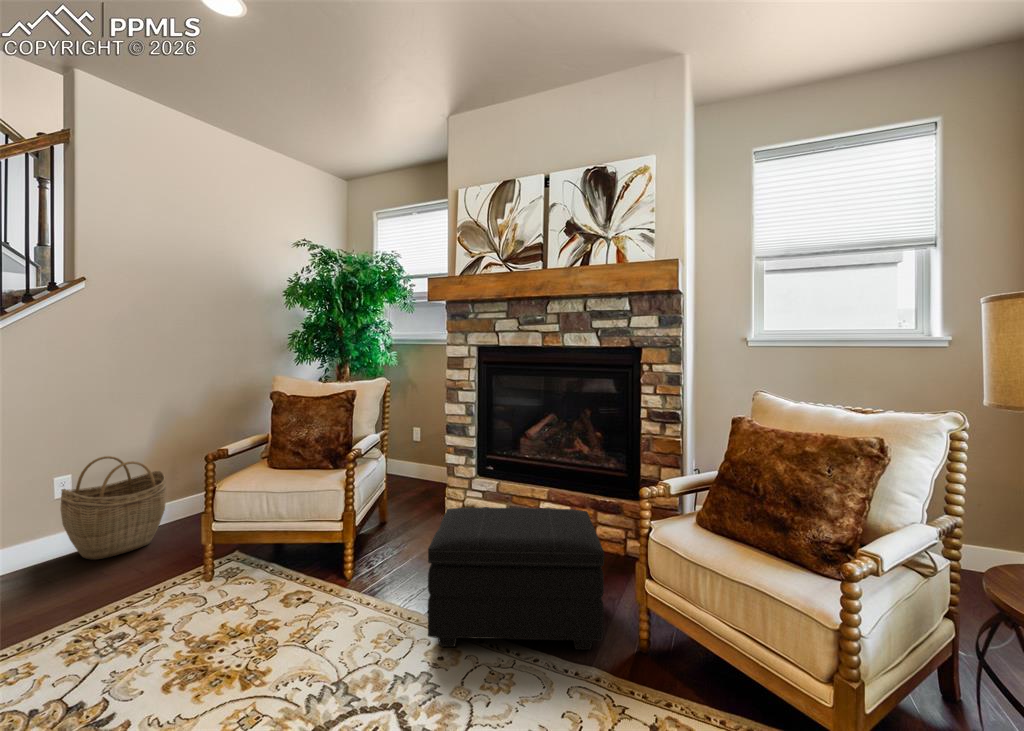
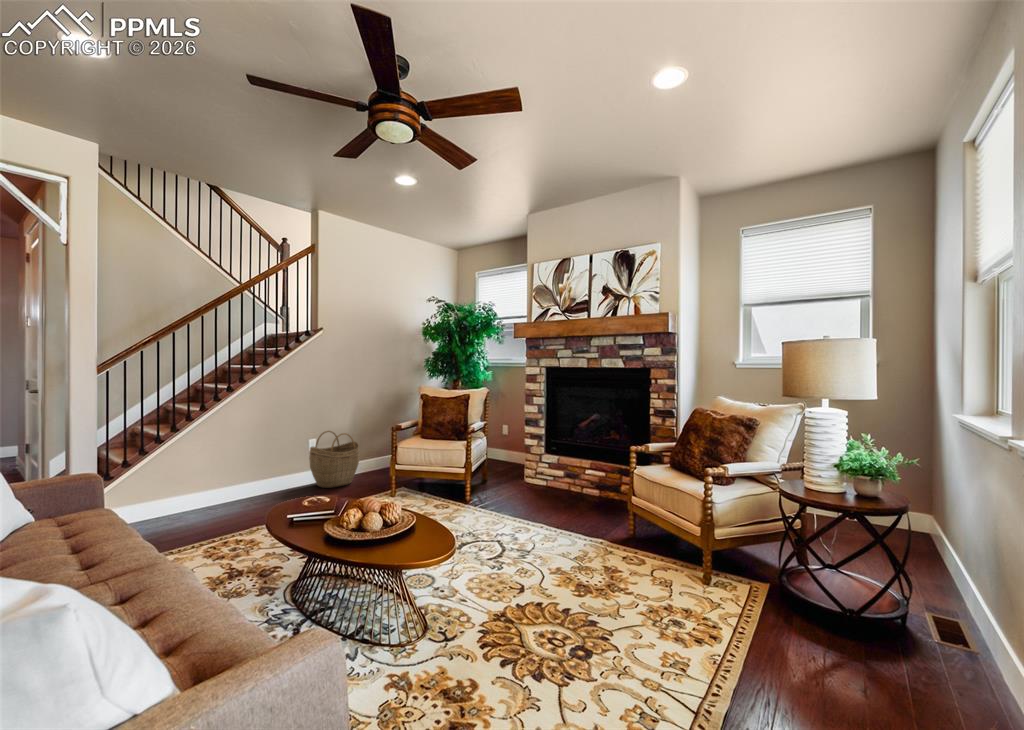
footstool: present [428,507,604,650] -> none [513,461,609,535]

